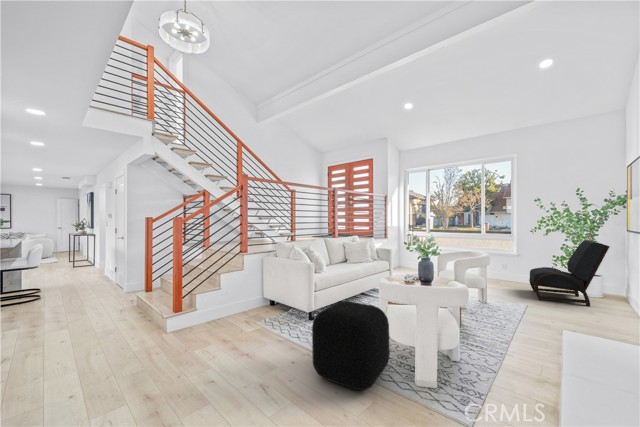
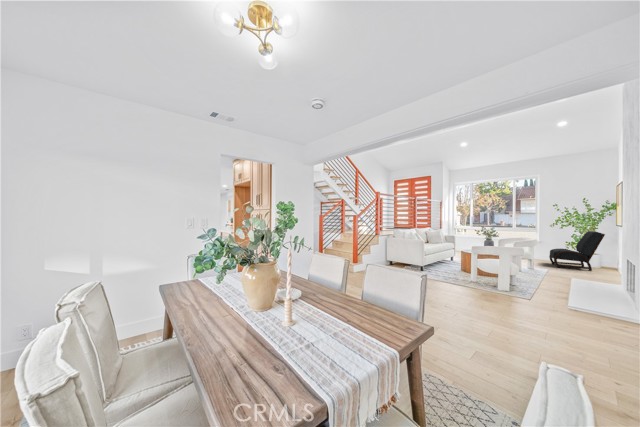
ottoman: present [312,301,389,390] -> none [449,255,489,290]

